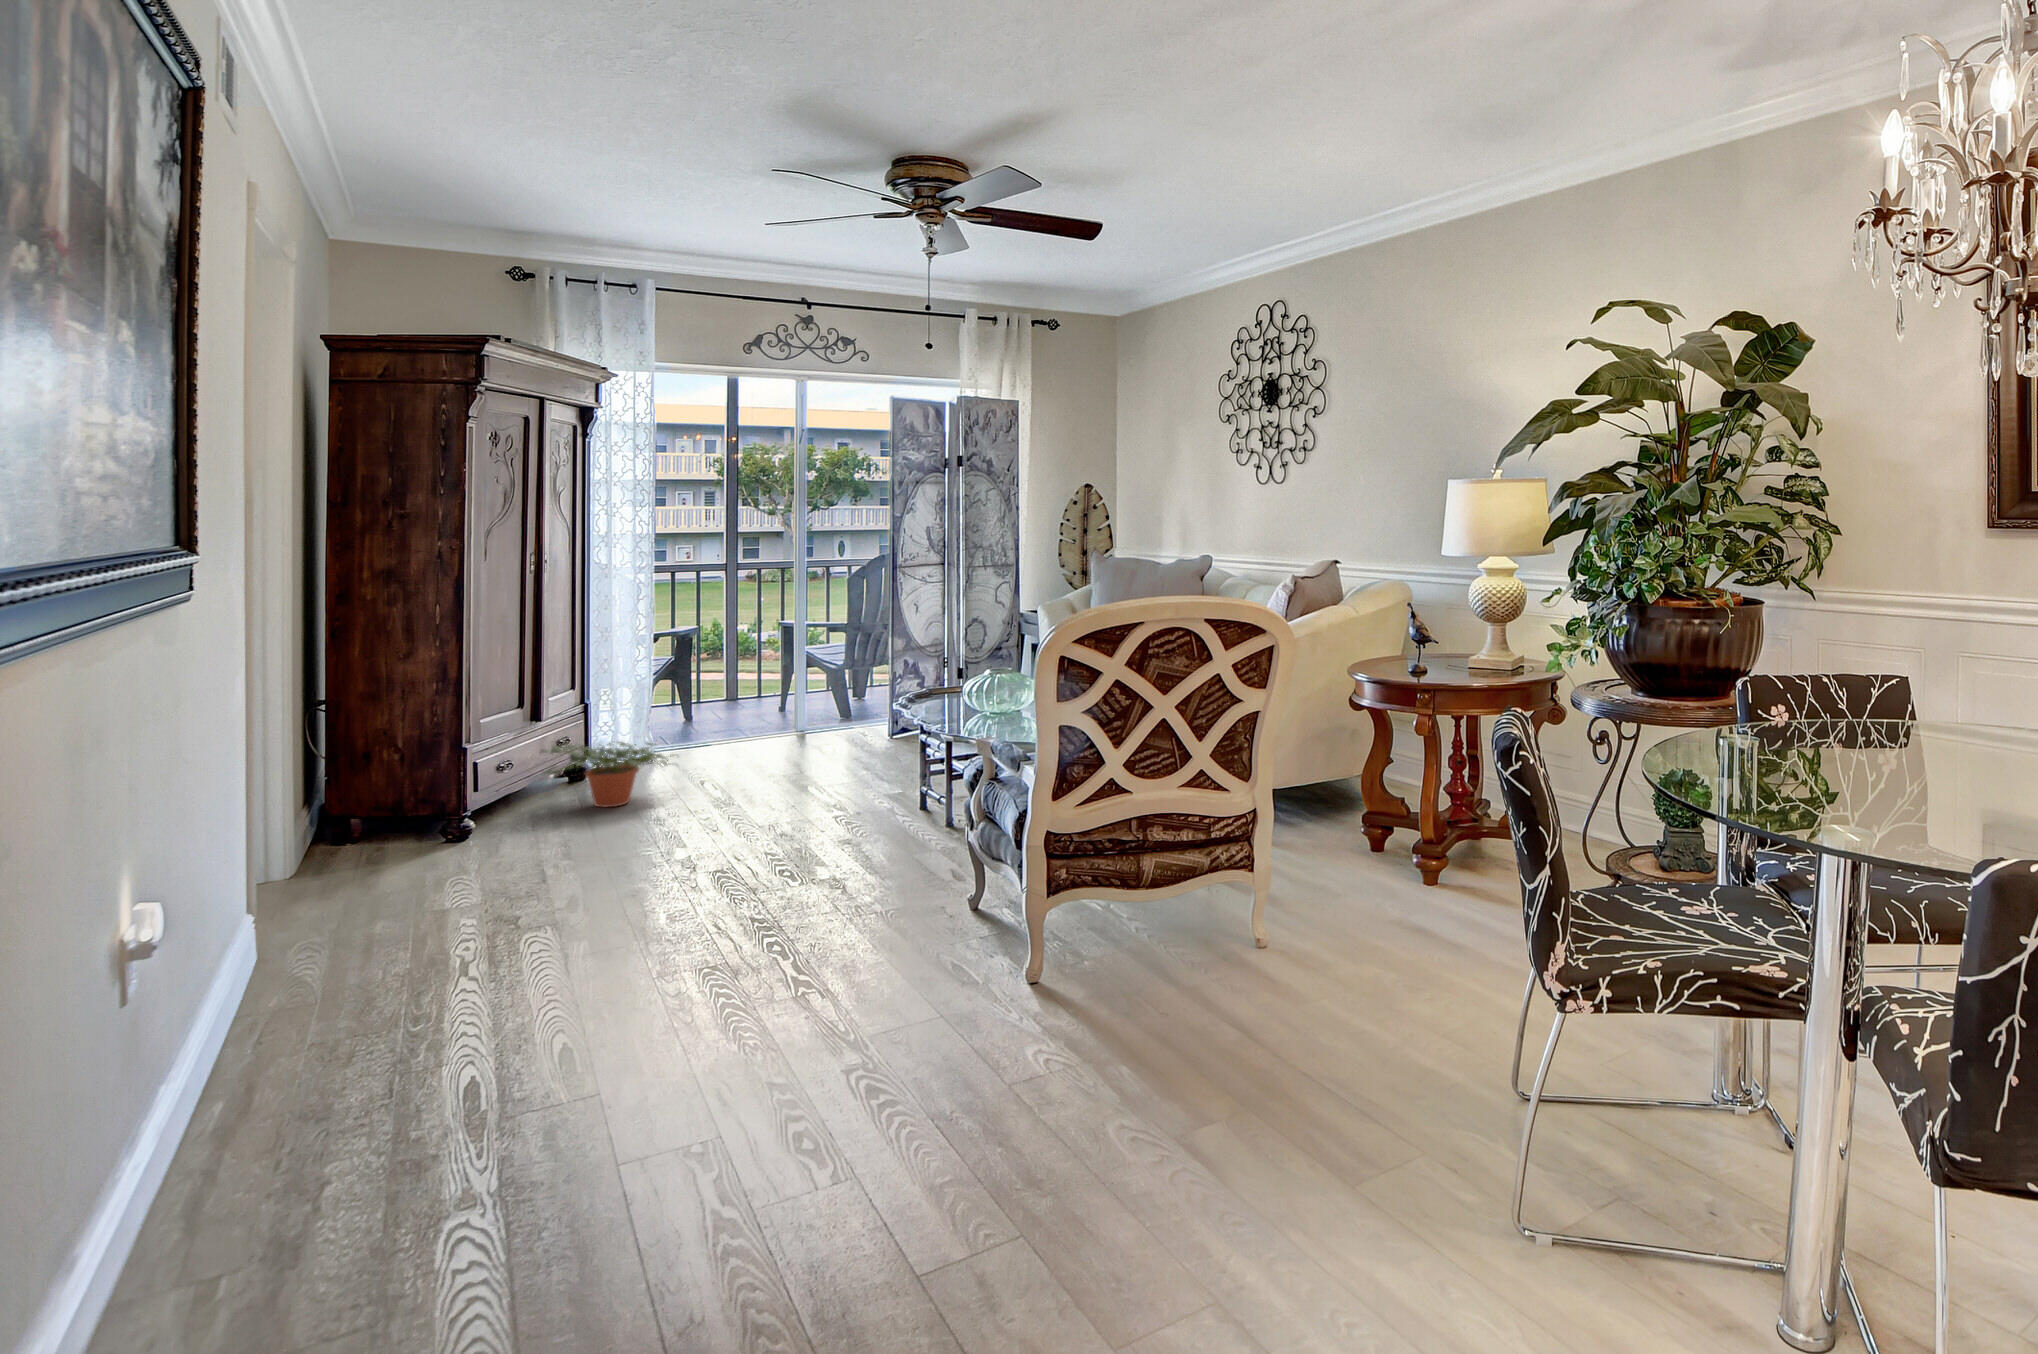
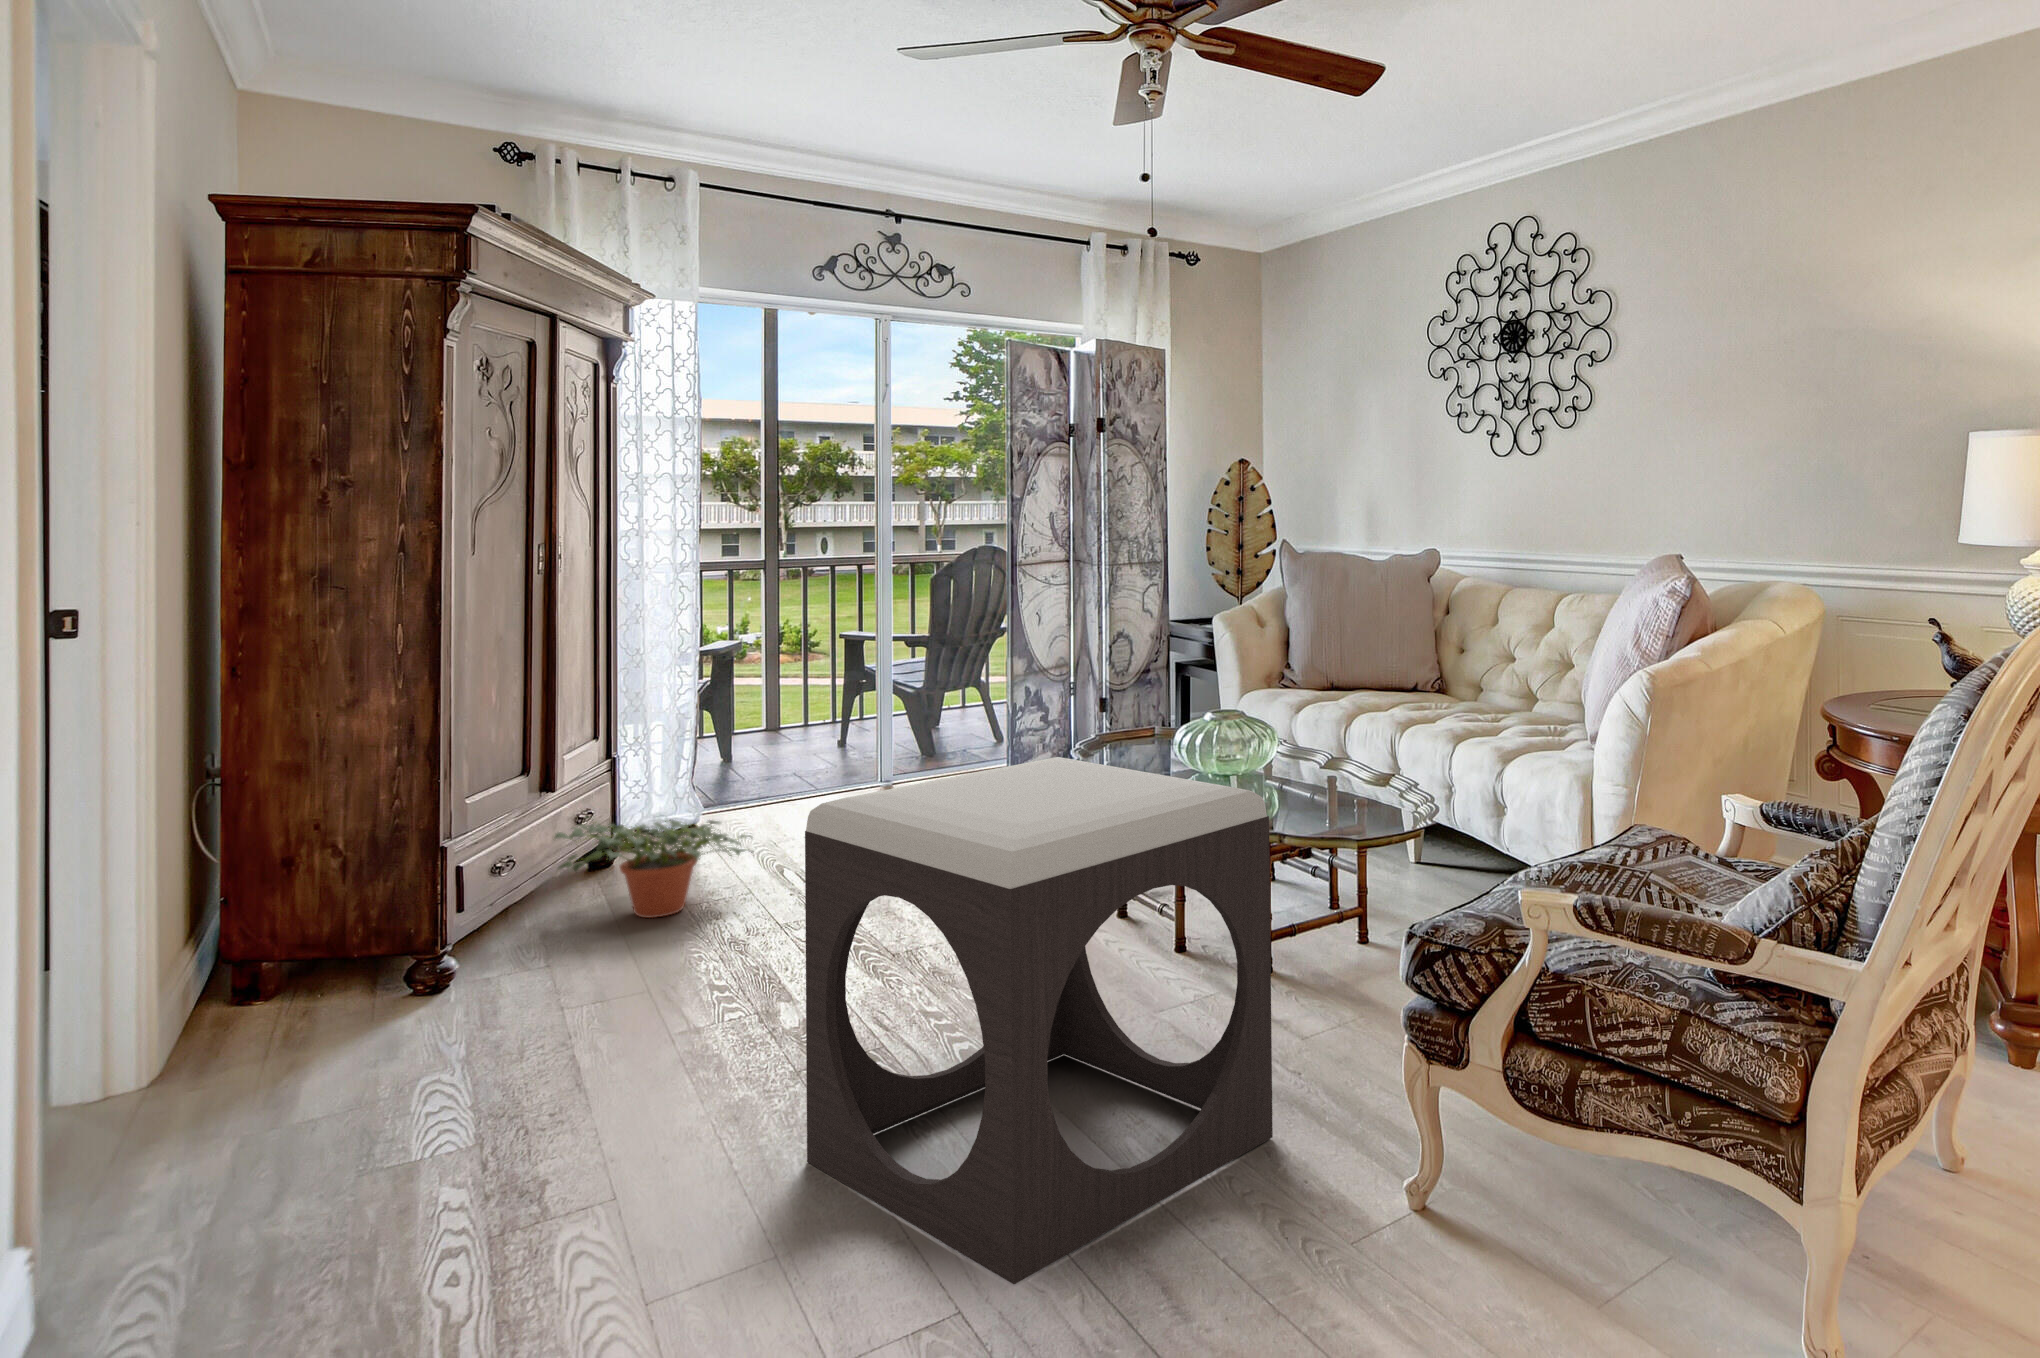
footstool: none [675,693,949,965] -> present [805,757,1273,1284]

